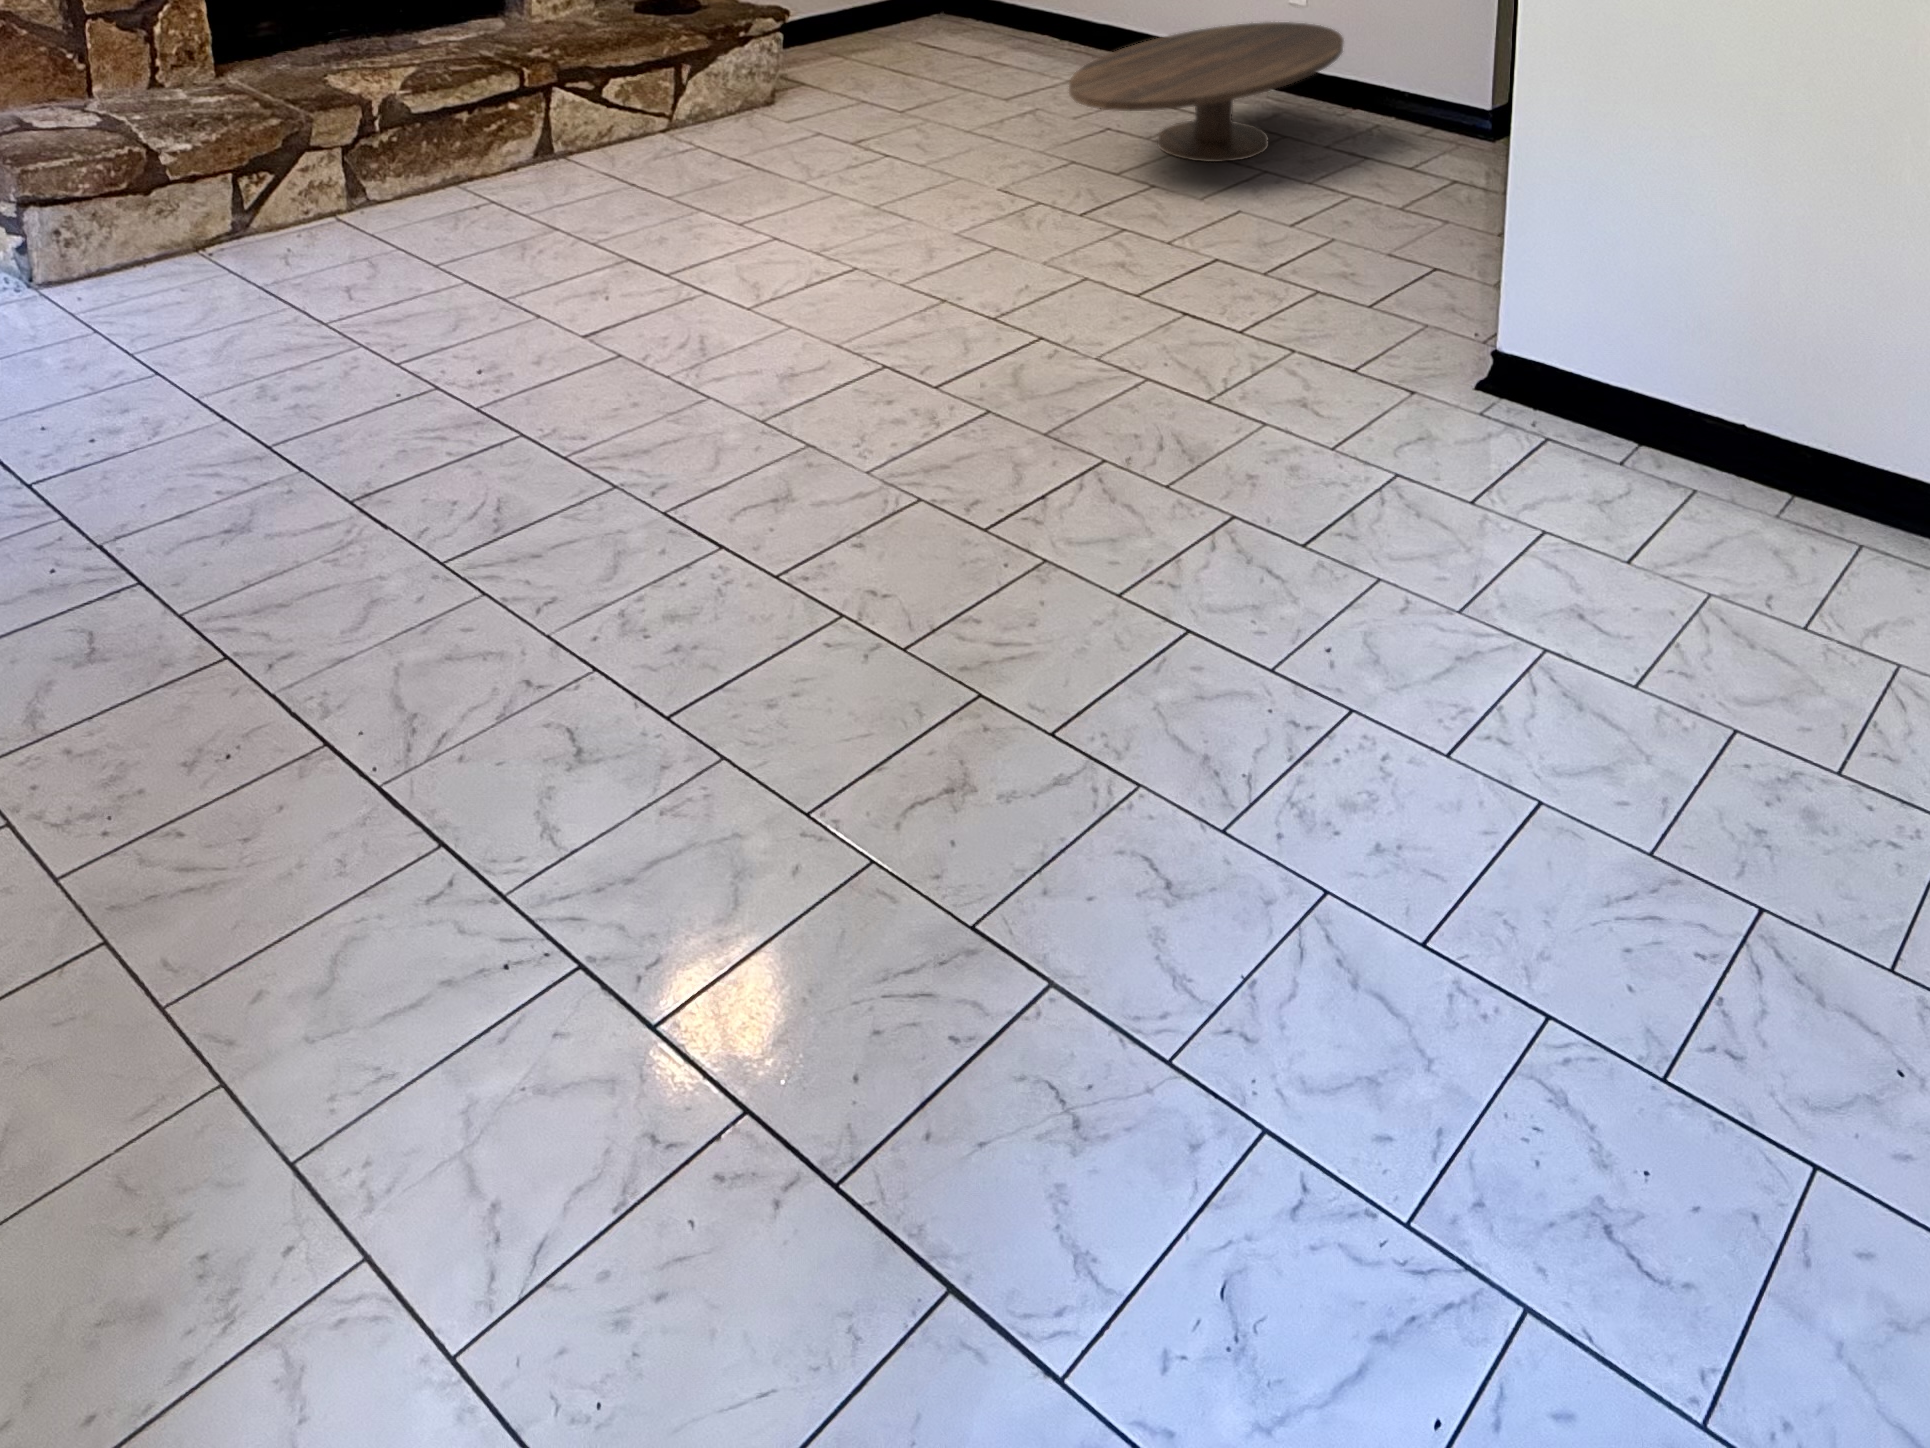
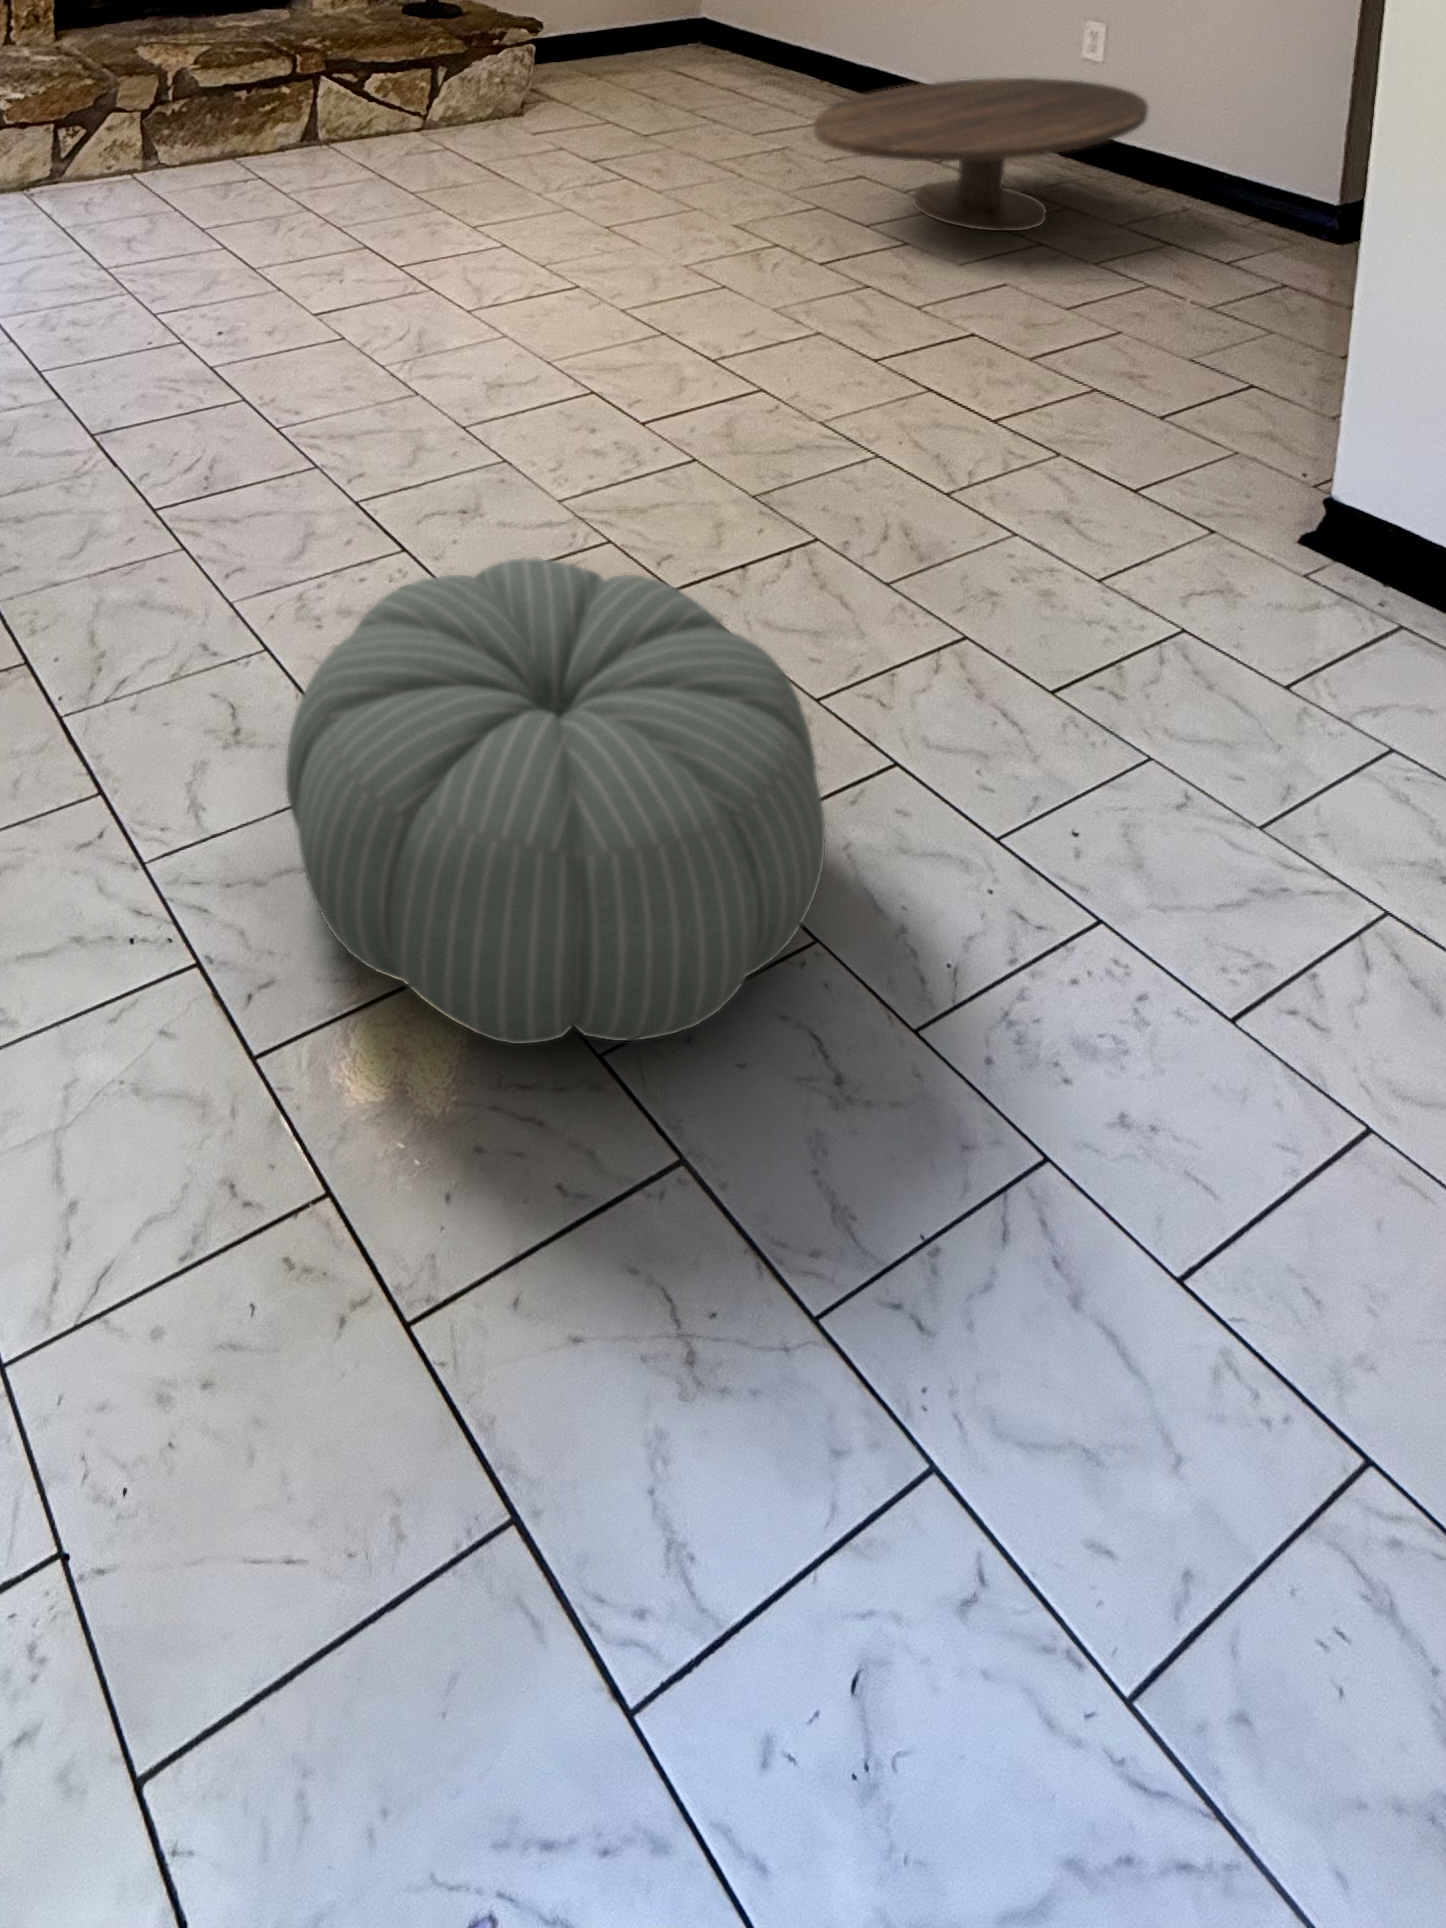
pouf: none [649,522,1143,944] -> present [286,558,825,1044]

